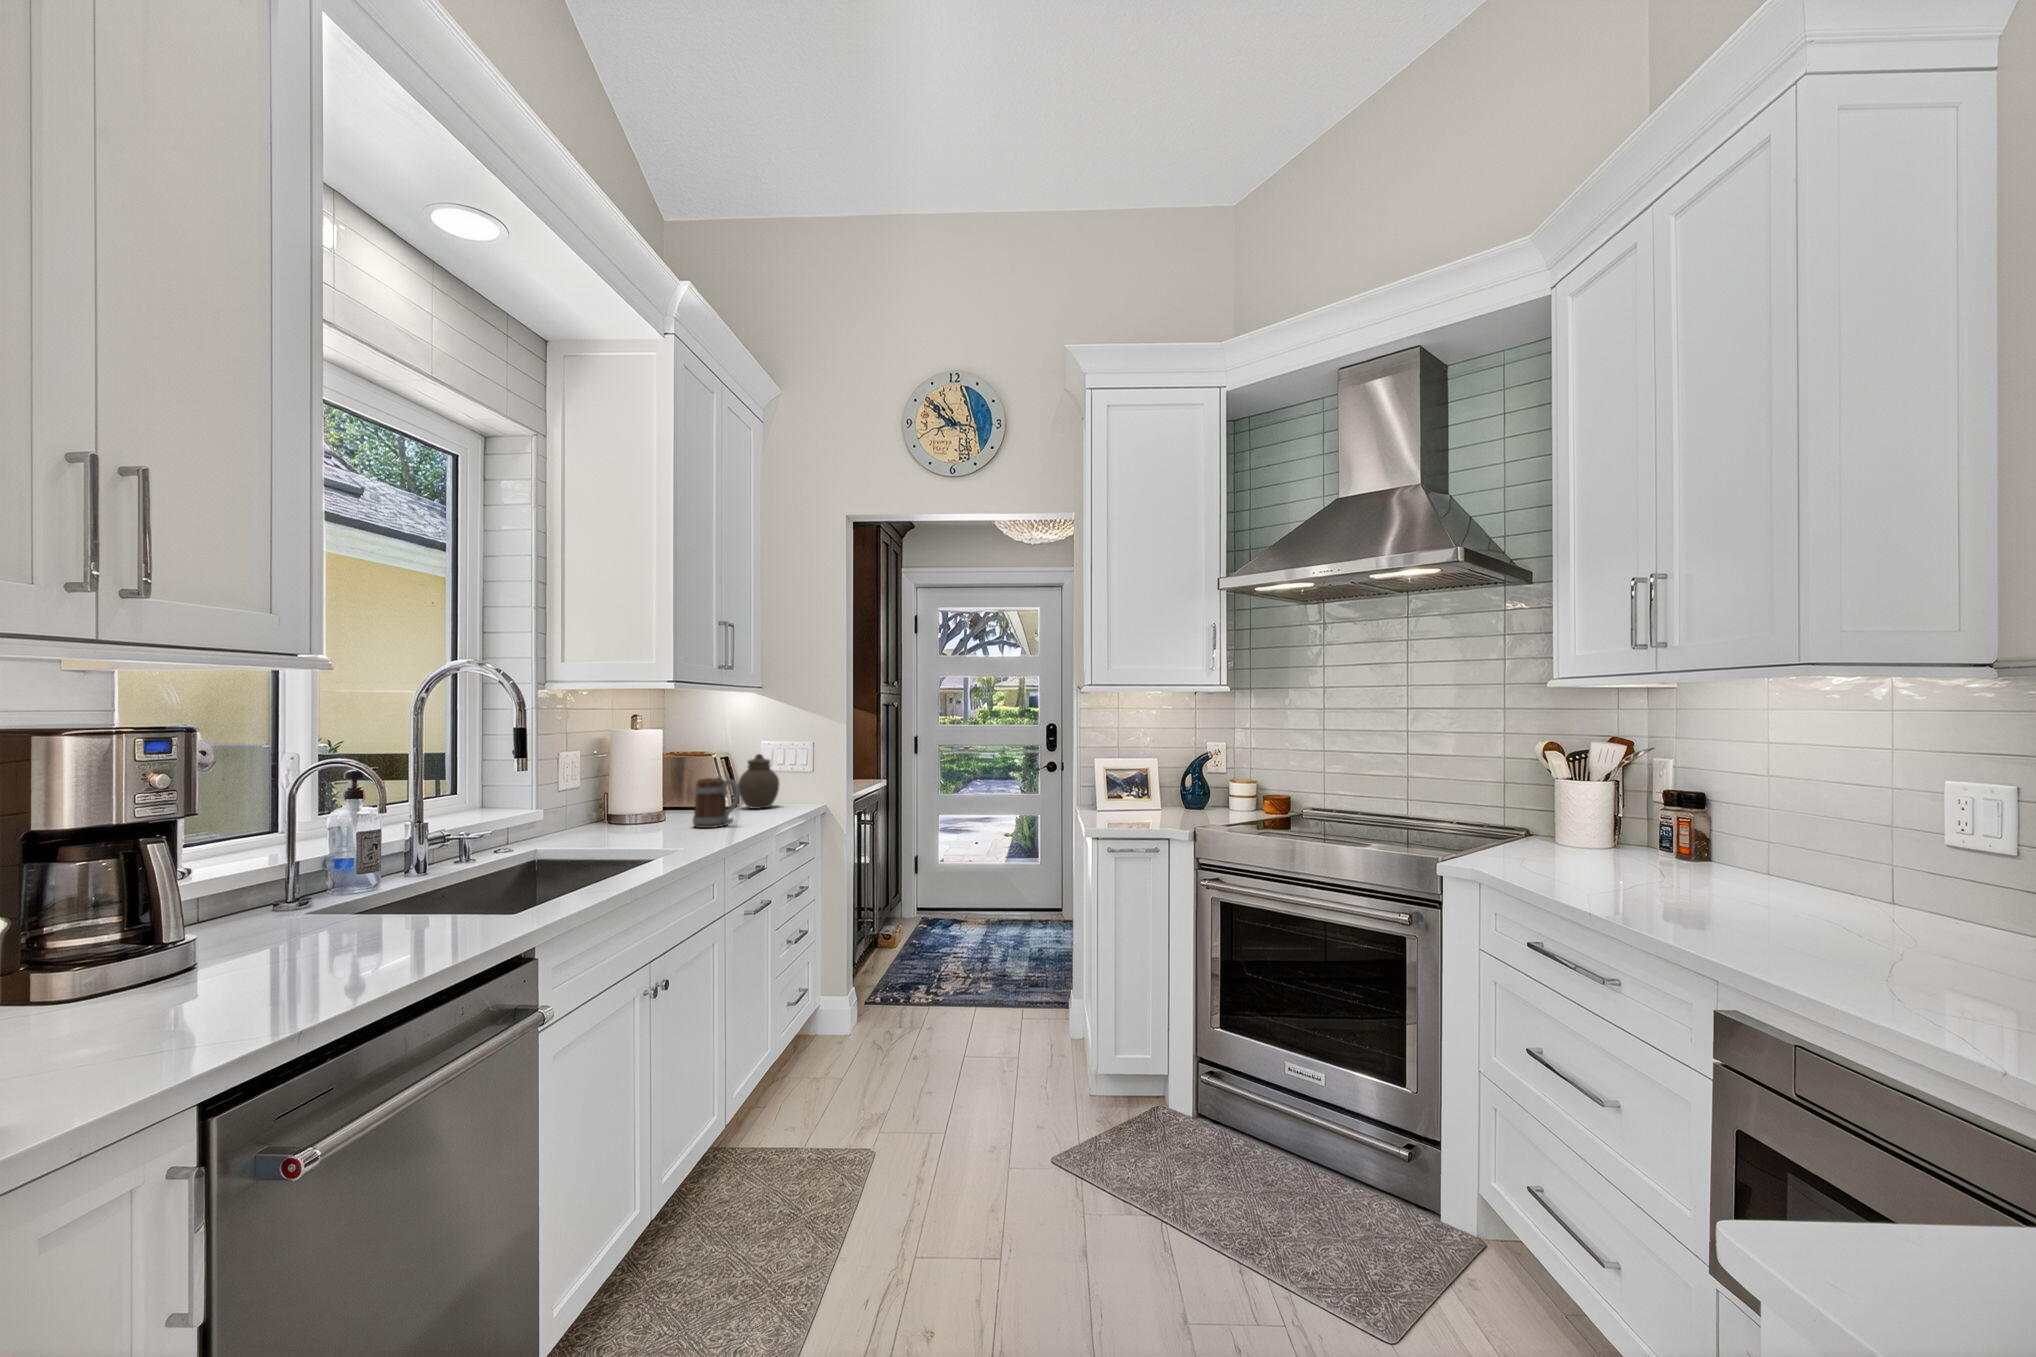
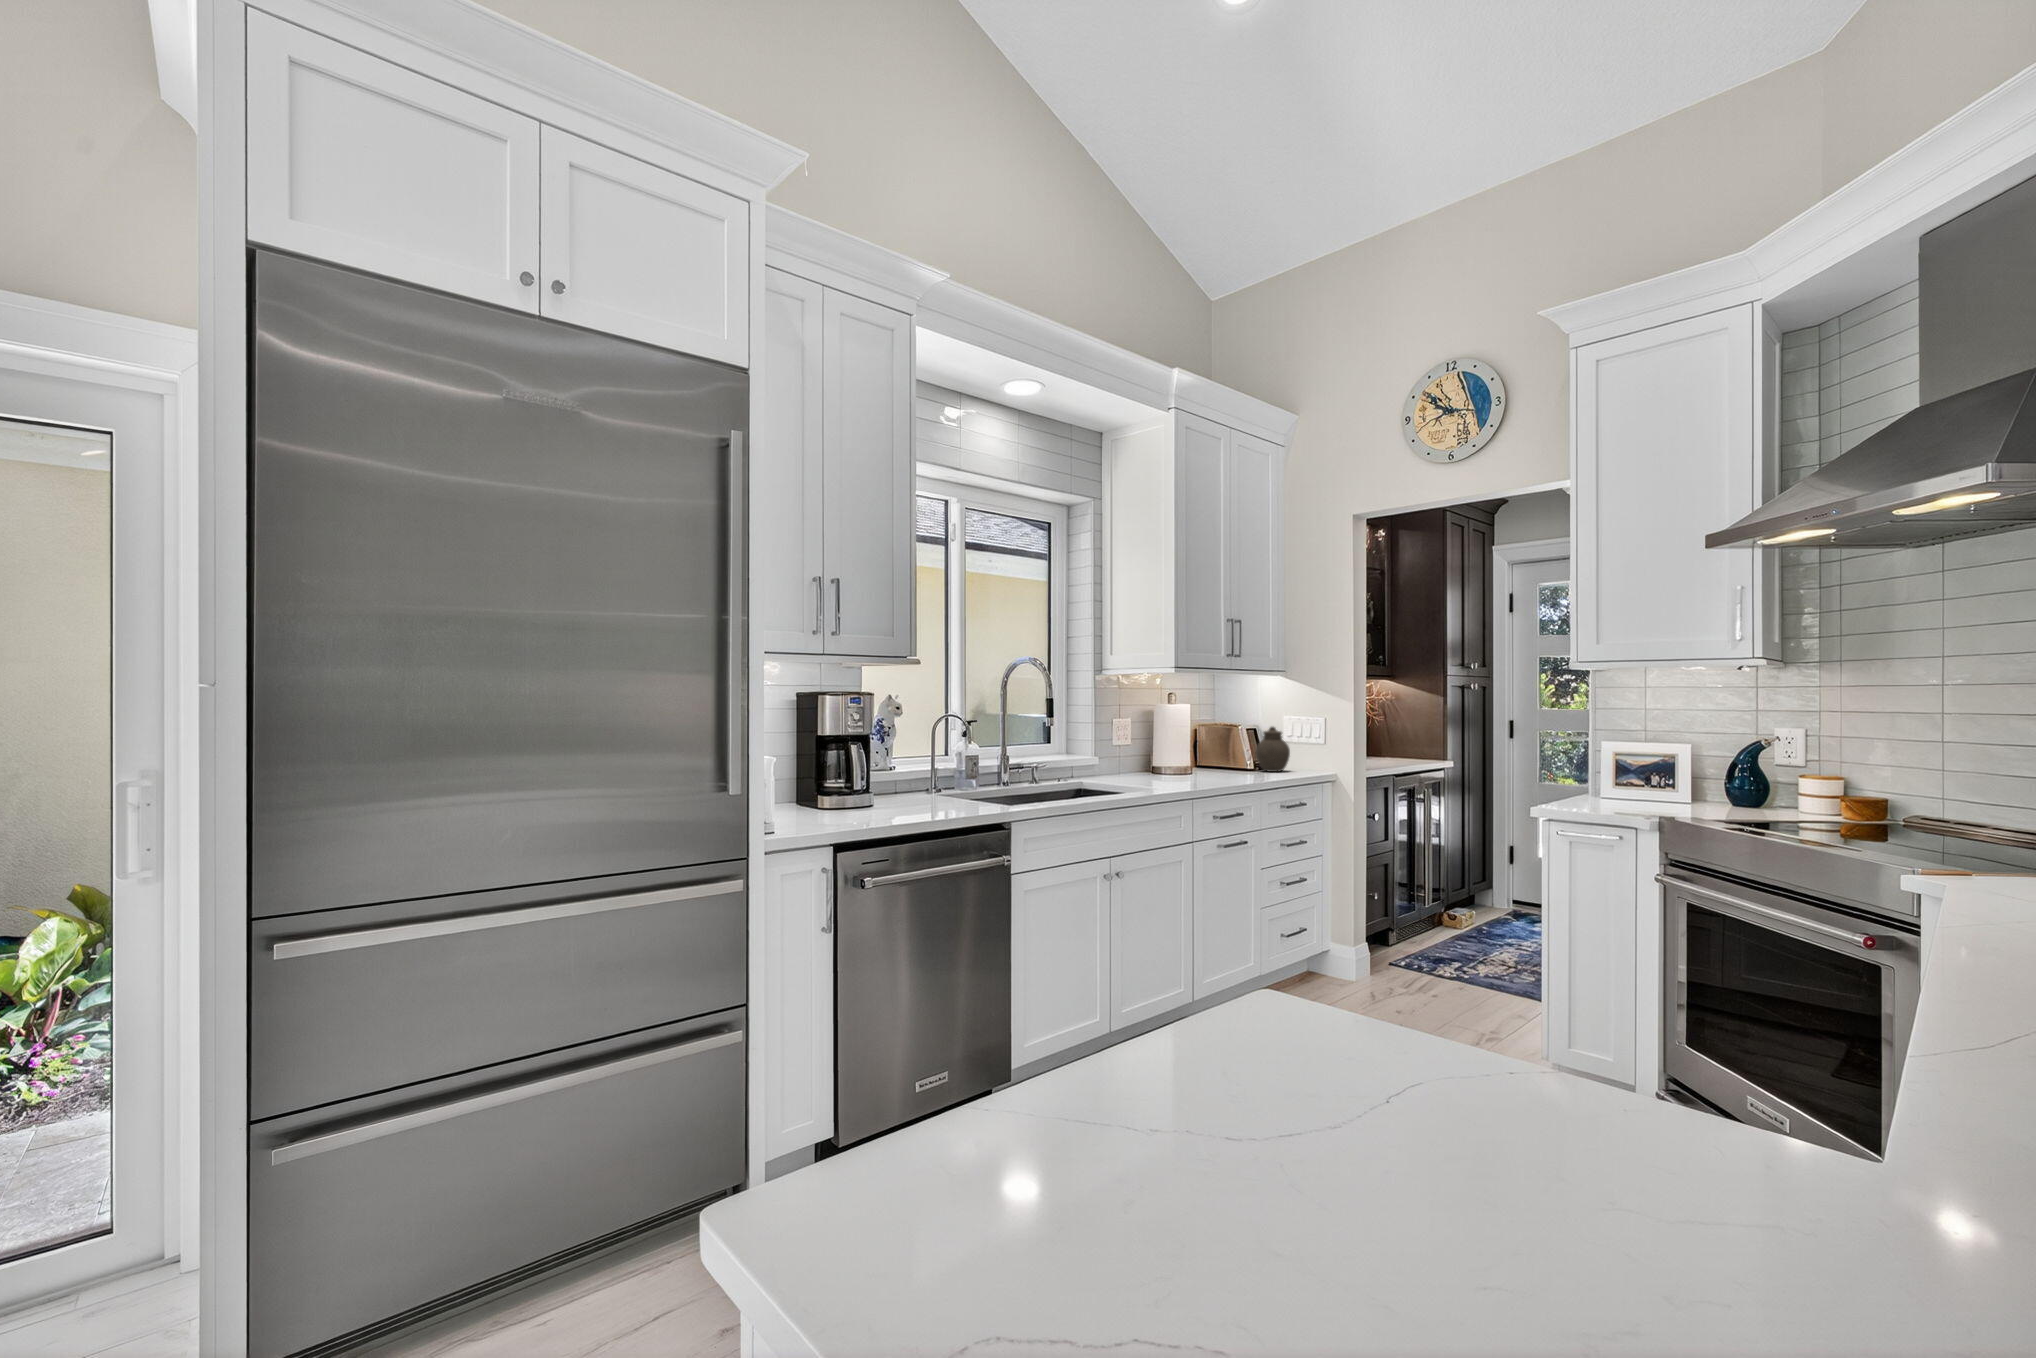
mug: present [693,778,740,828] -> none [1197,742,1229,780]

